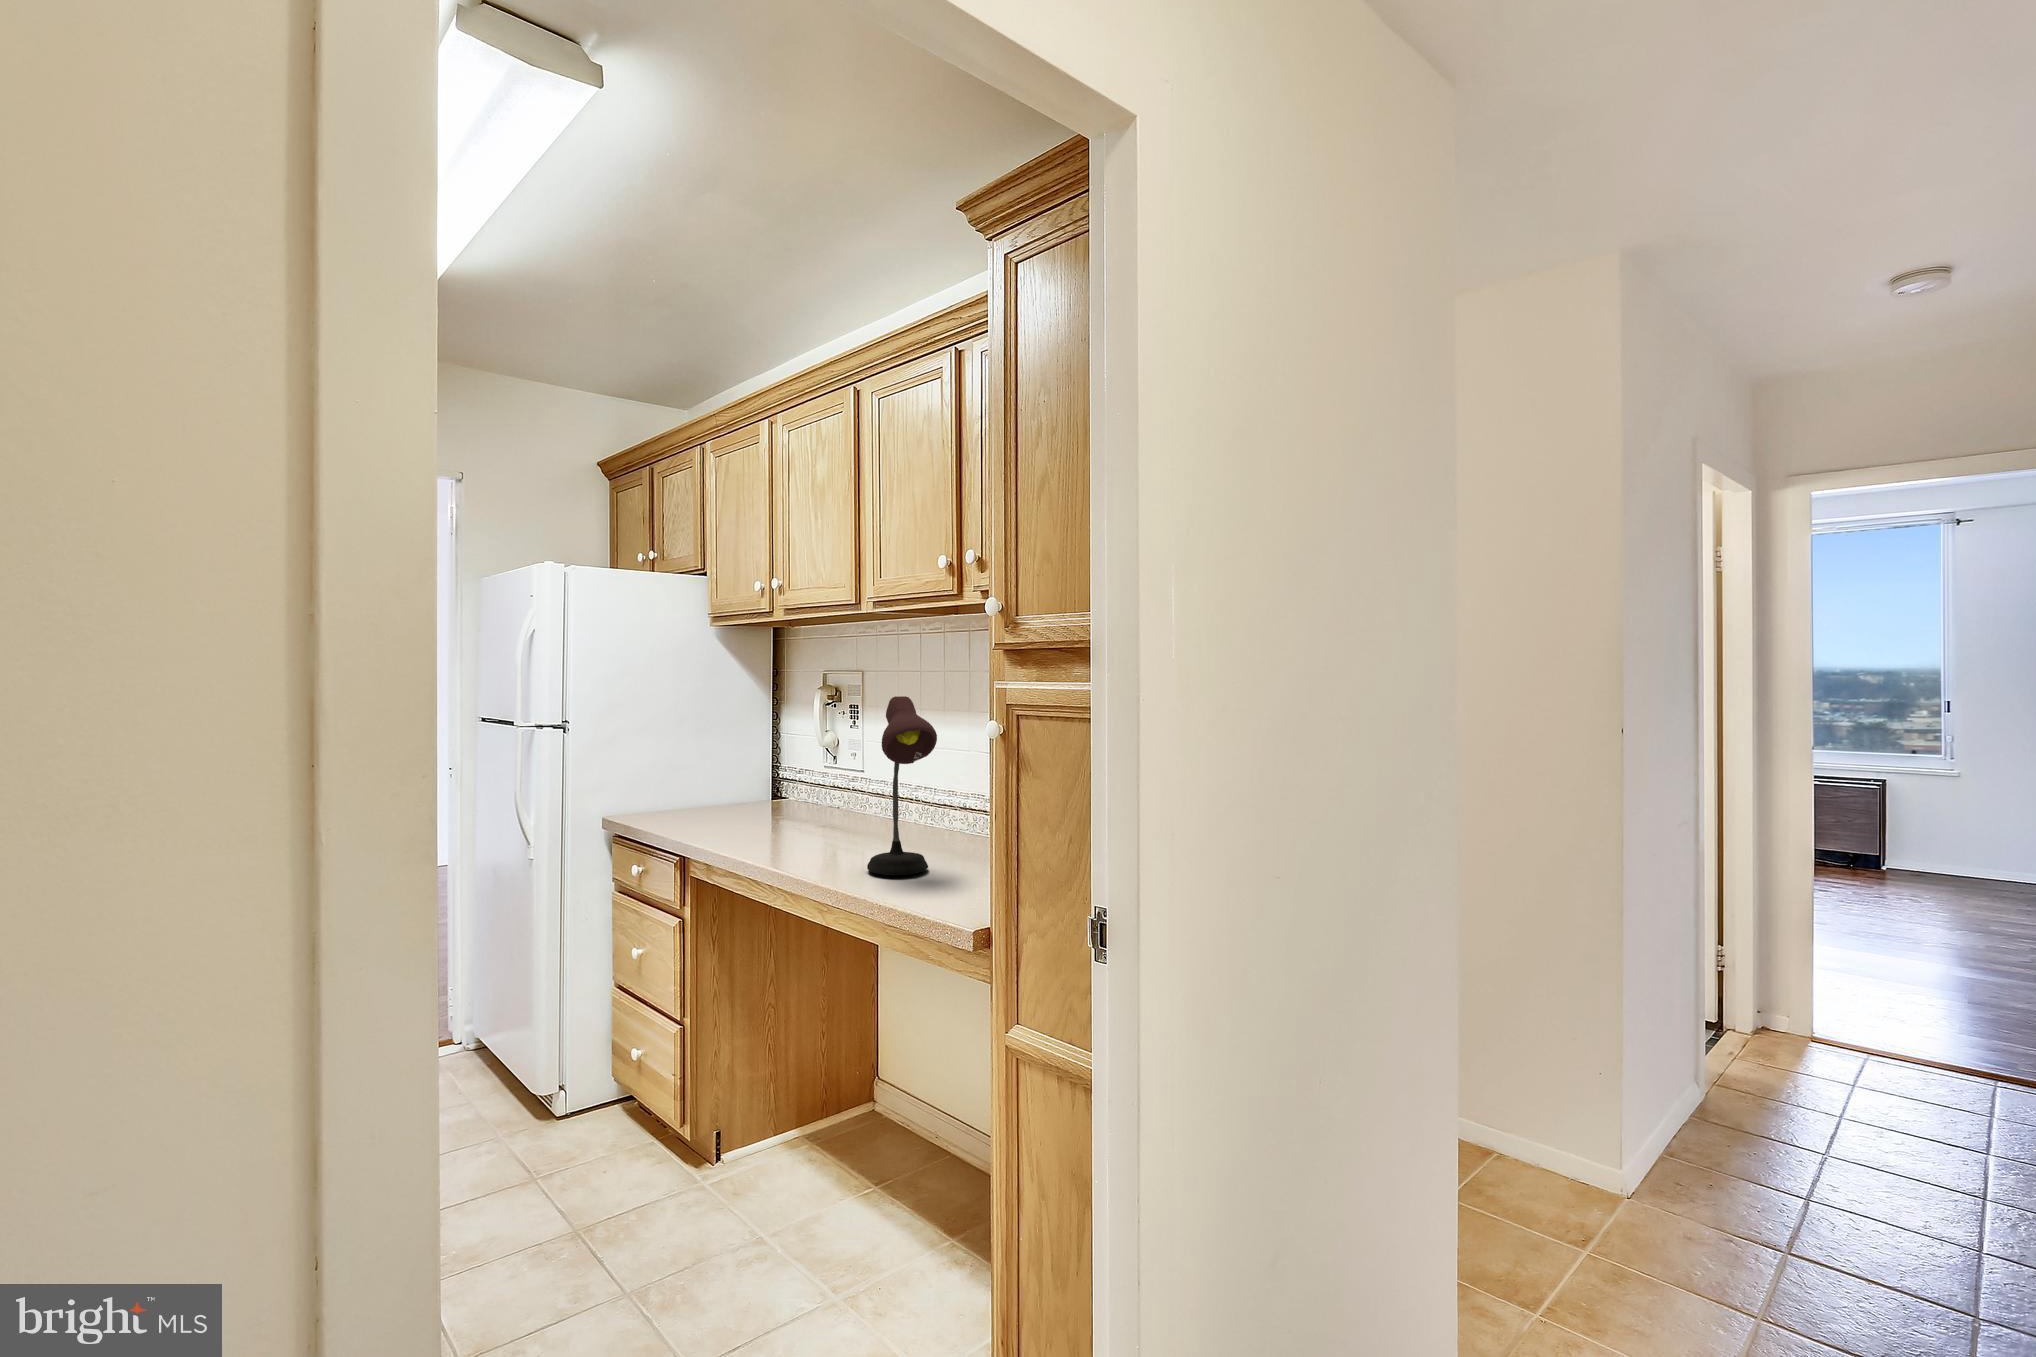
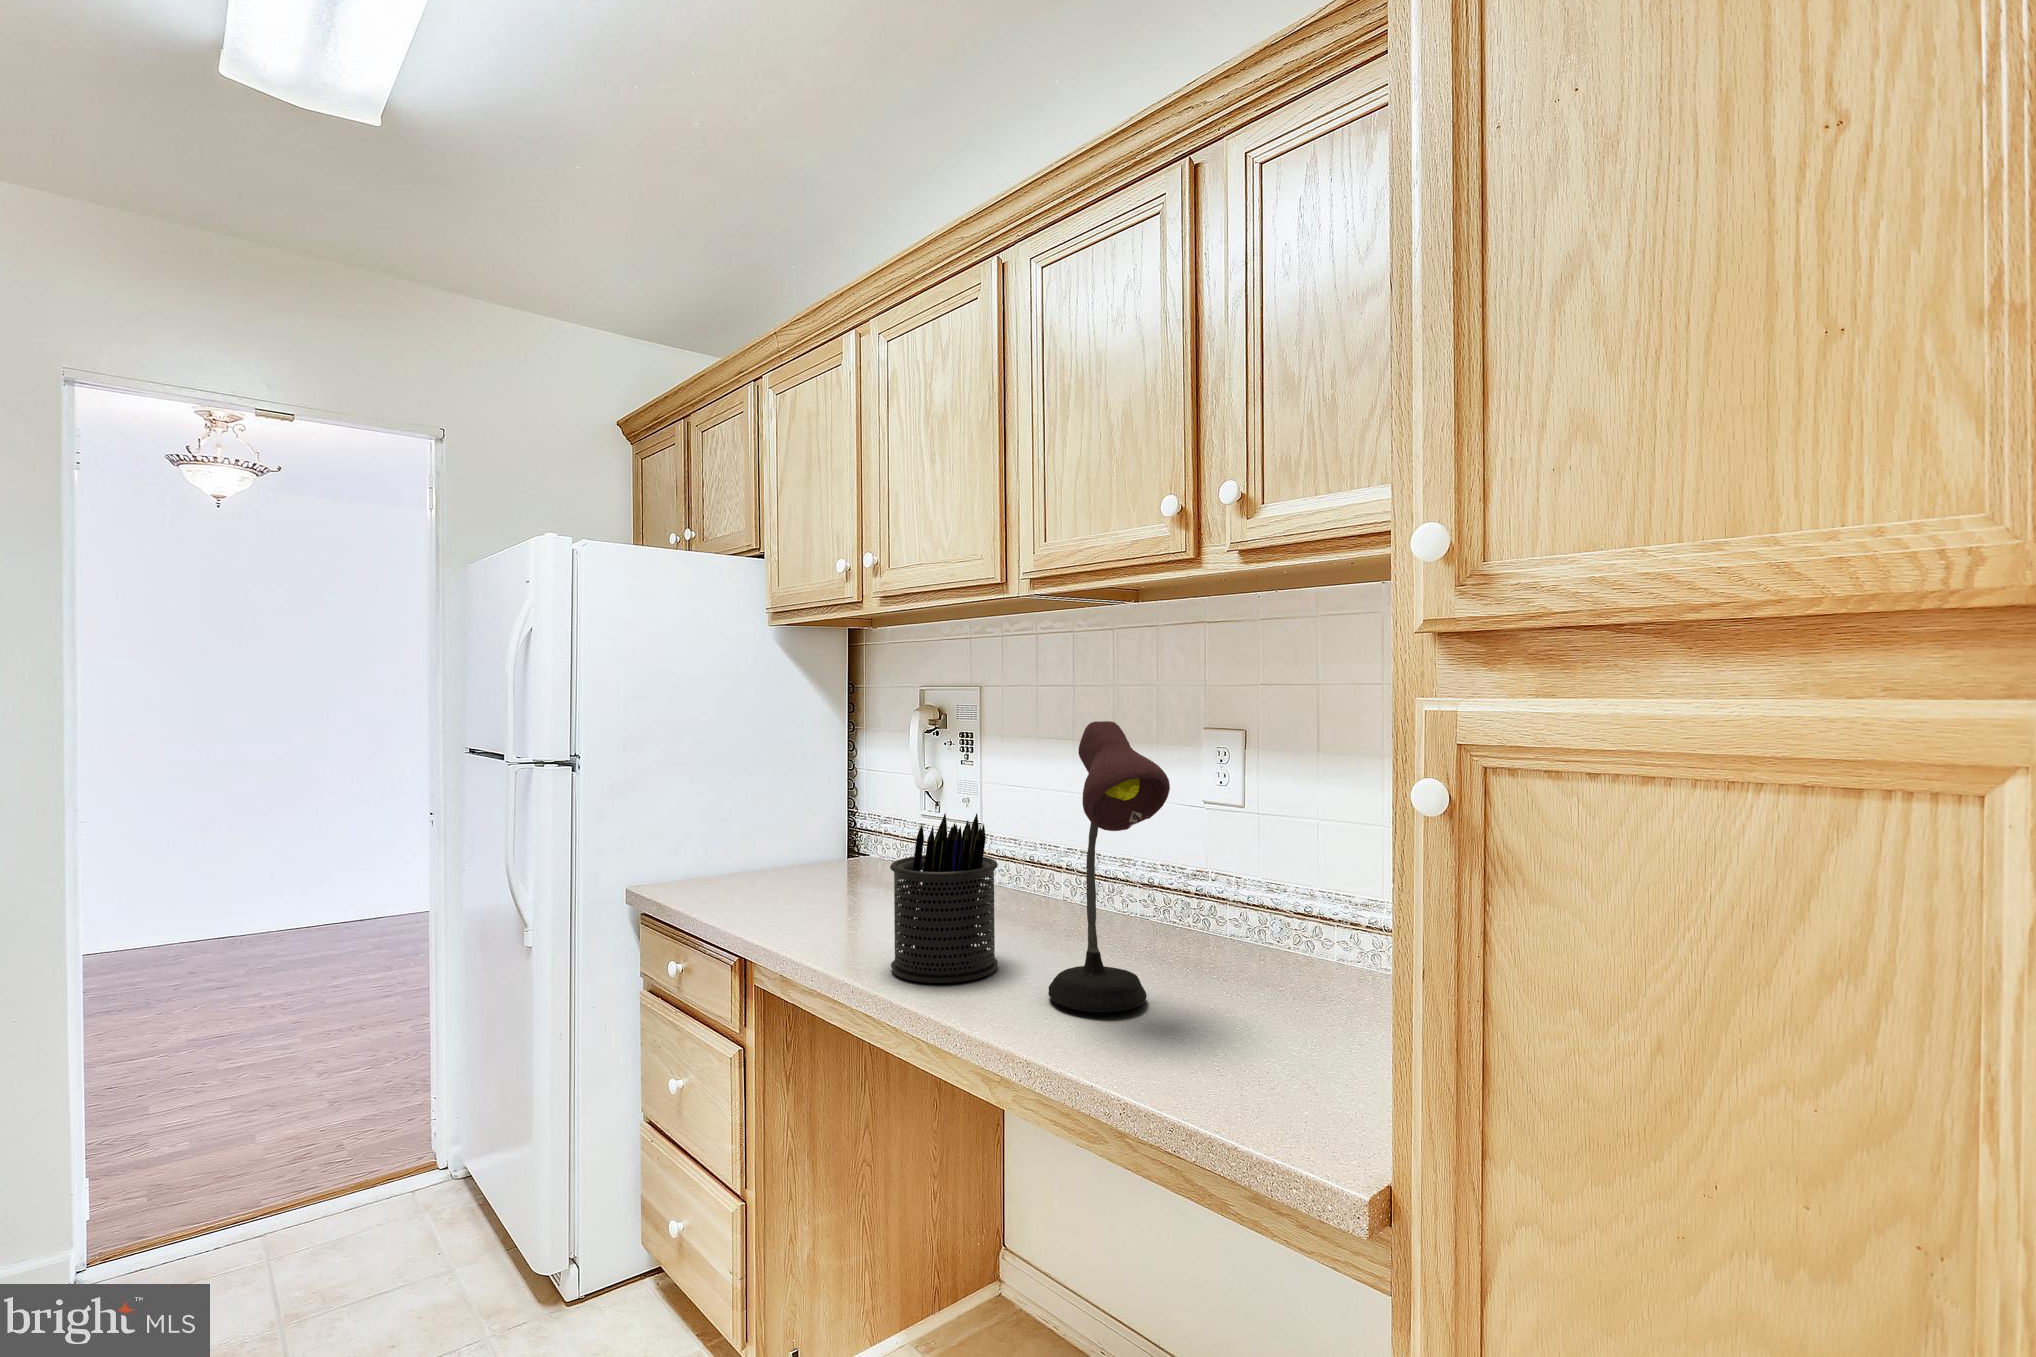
pen holder: none [774,756,846,864] -> present [890,814,998,983]

